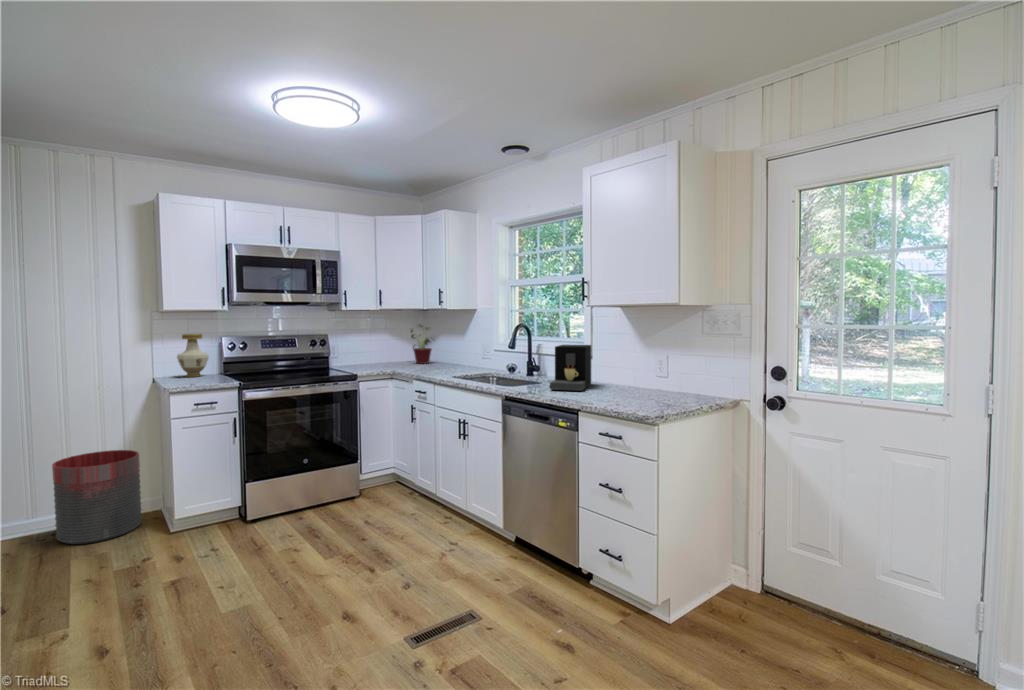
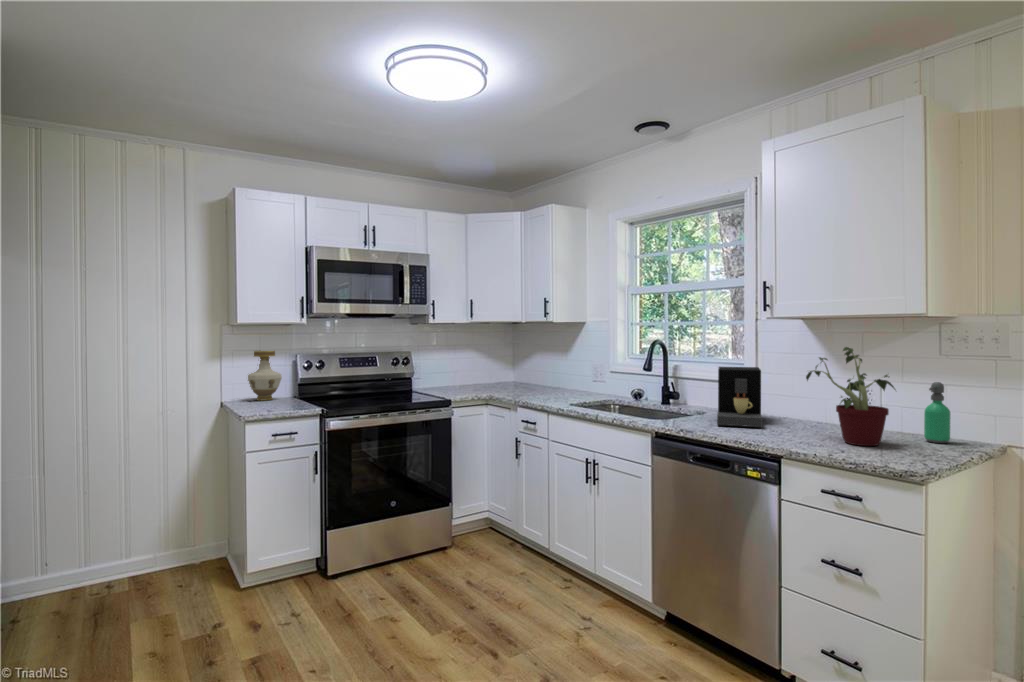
potted plant: present [411,324,432,364] -> present [806,347,895,446]
soap dispenser: none [688,354,704,399] -> present [924,382,950,443]
trash can: present [52,450,142,544] -> none [110,486,207,601]

